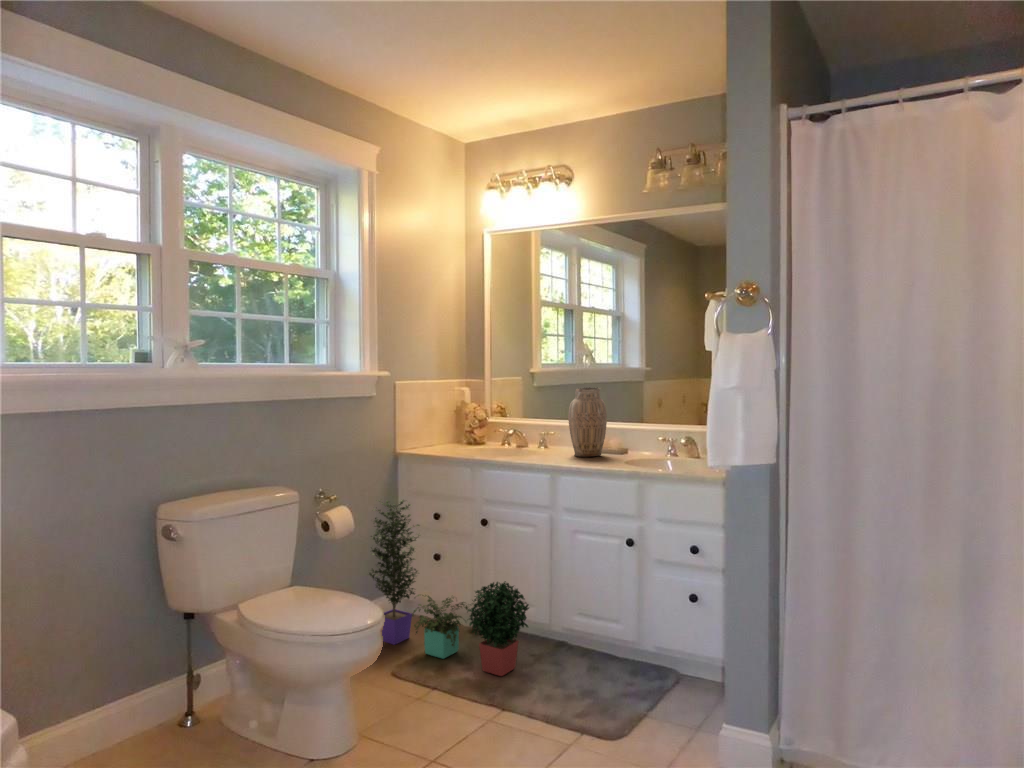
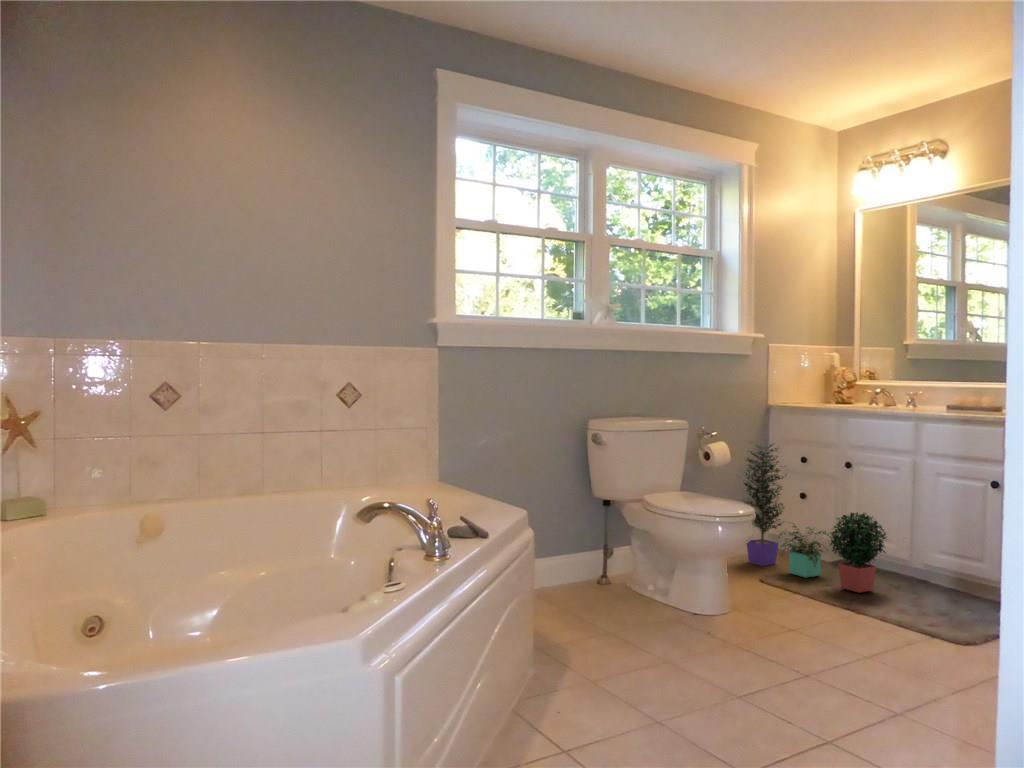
vase: present [568,387,607,457] -> none [936,346,977,411]

